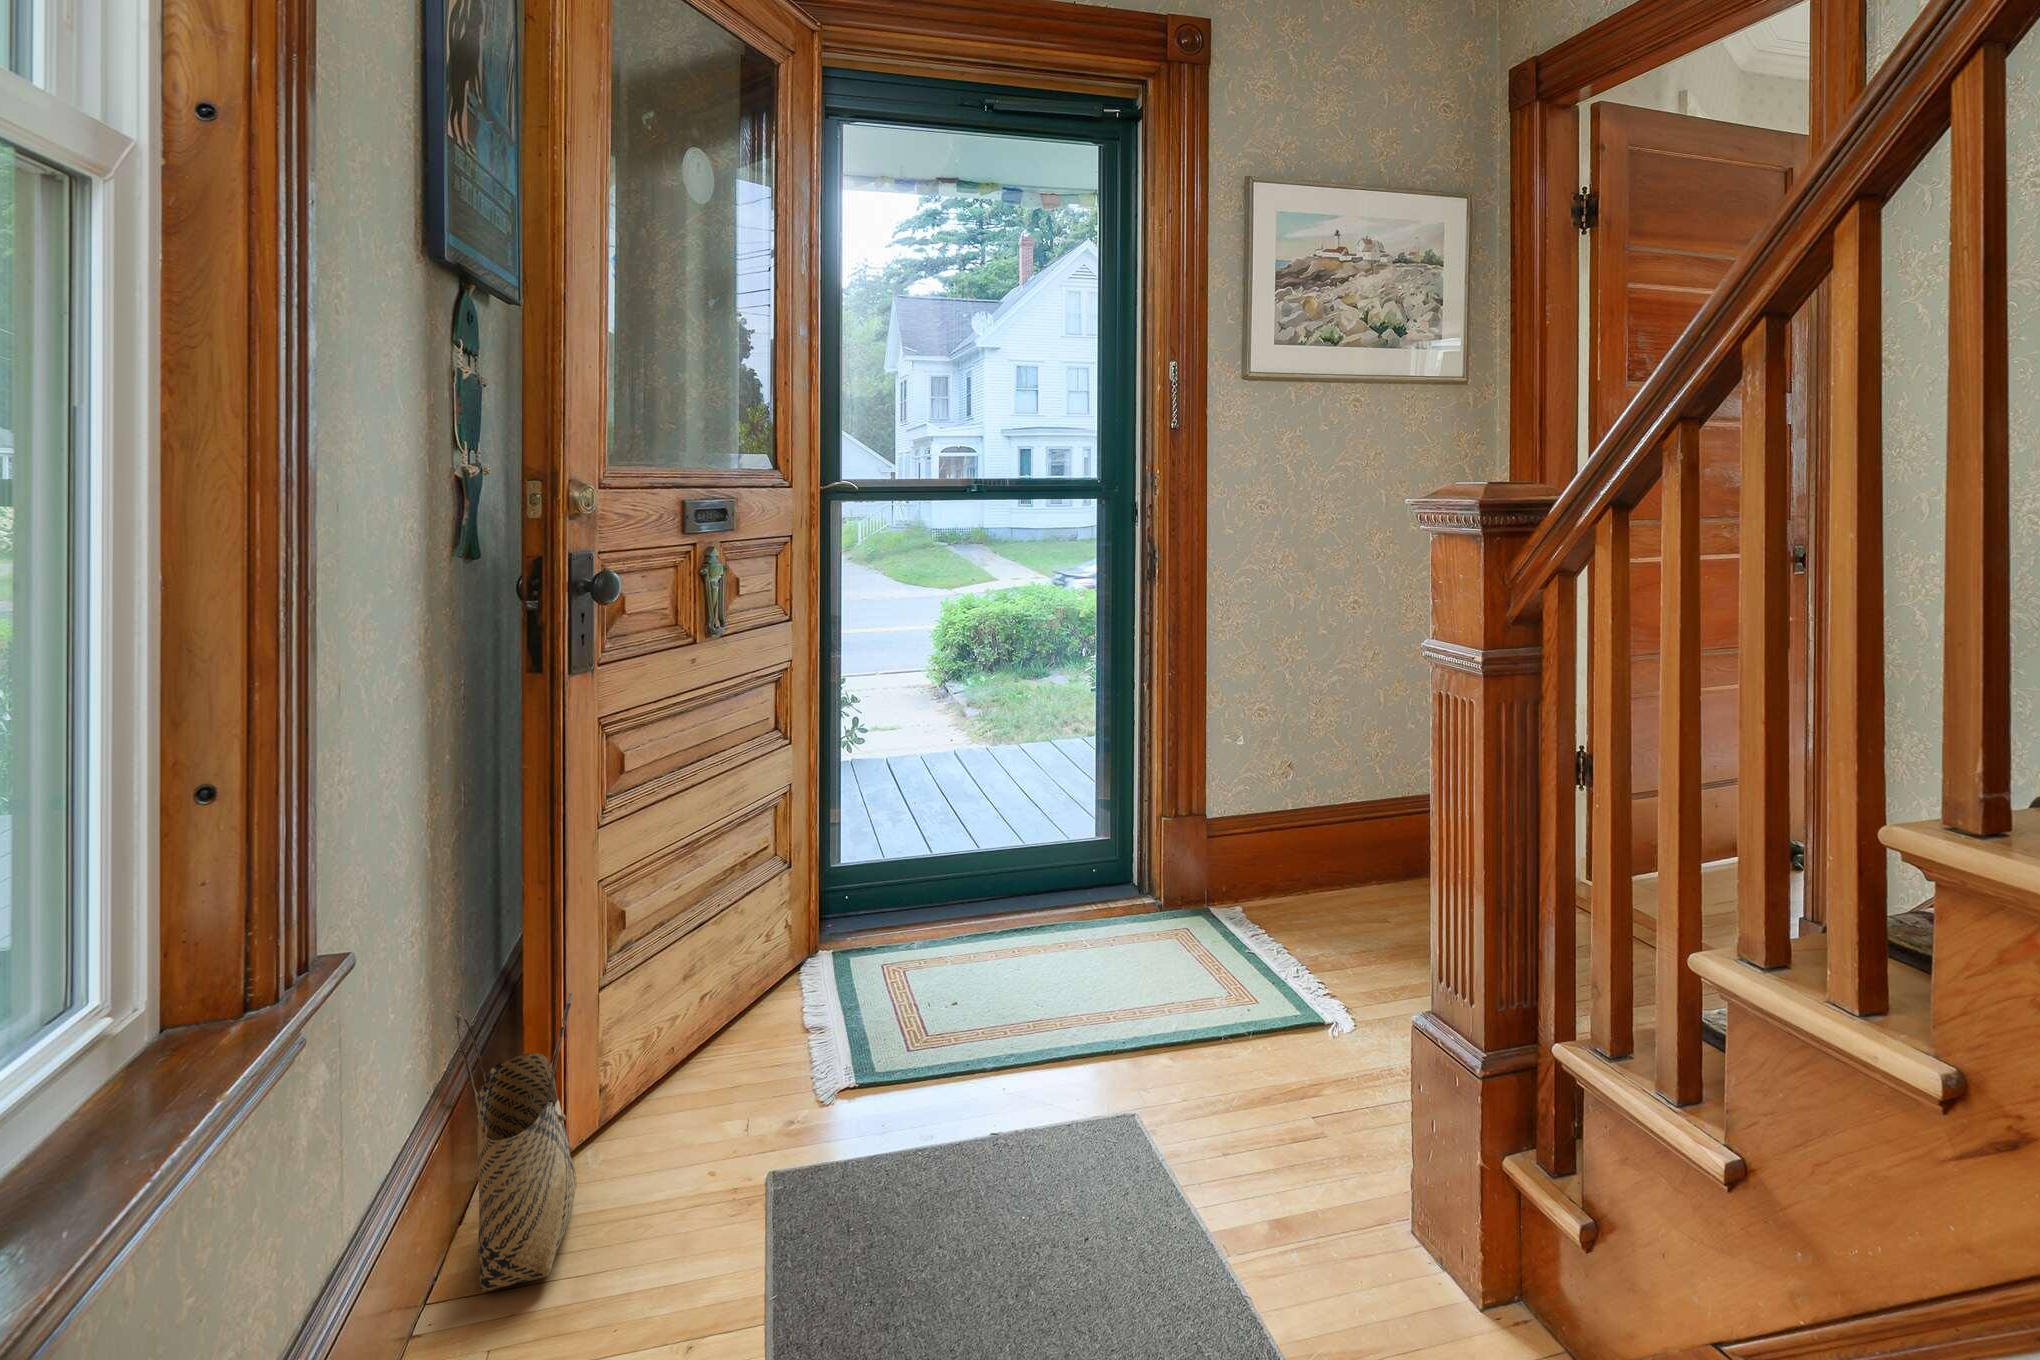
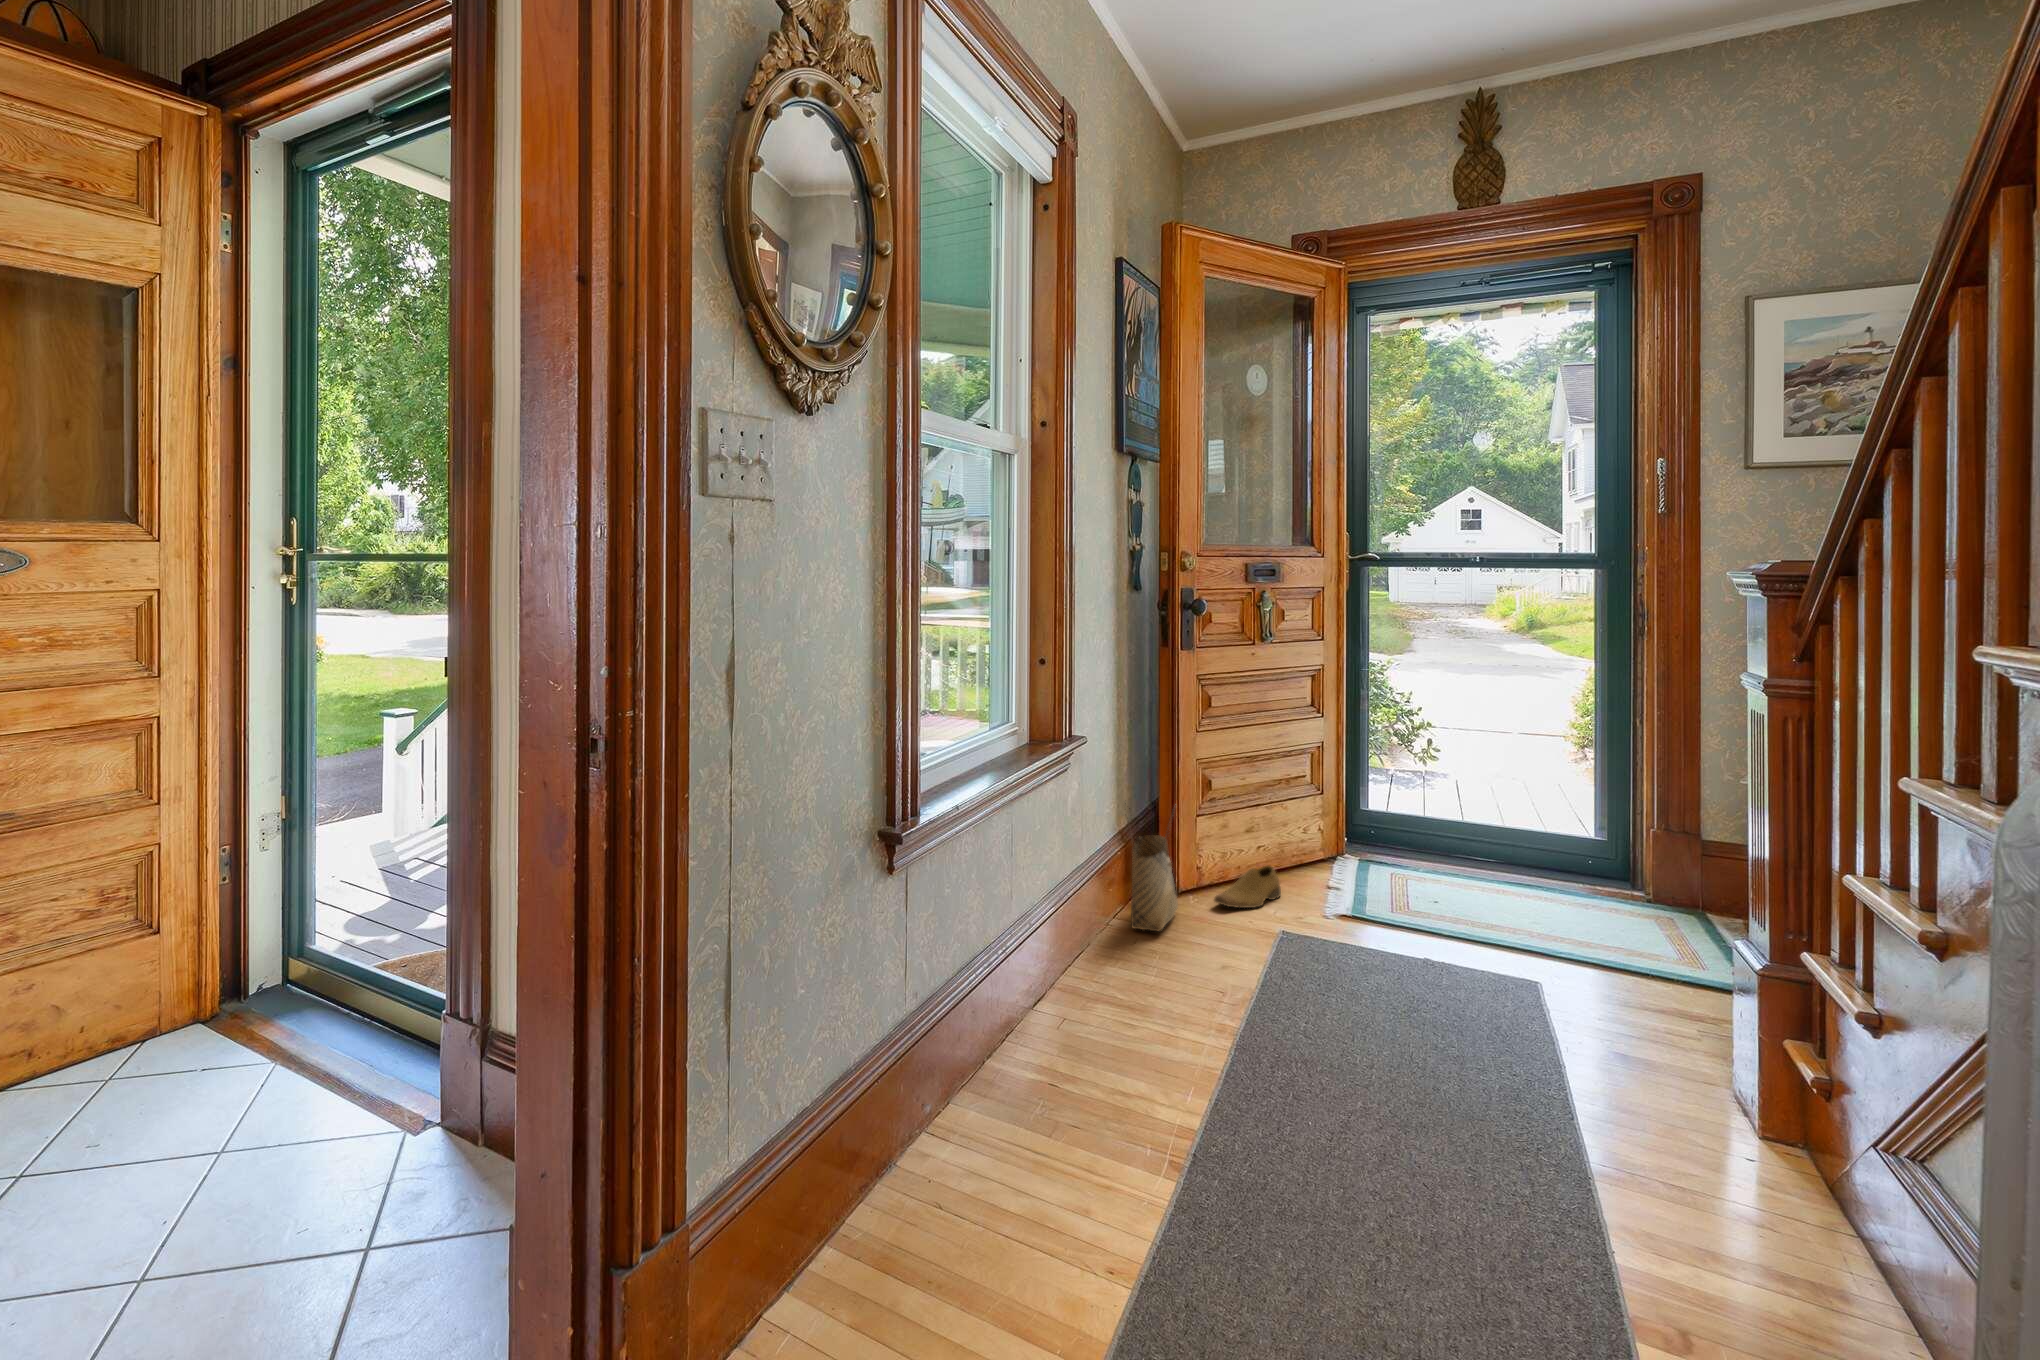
shoe: none [642,1026,750,1142] -> present [1214,865,1281,908]

